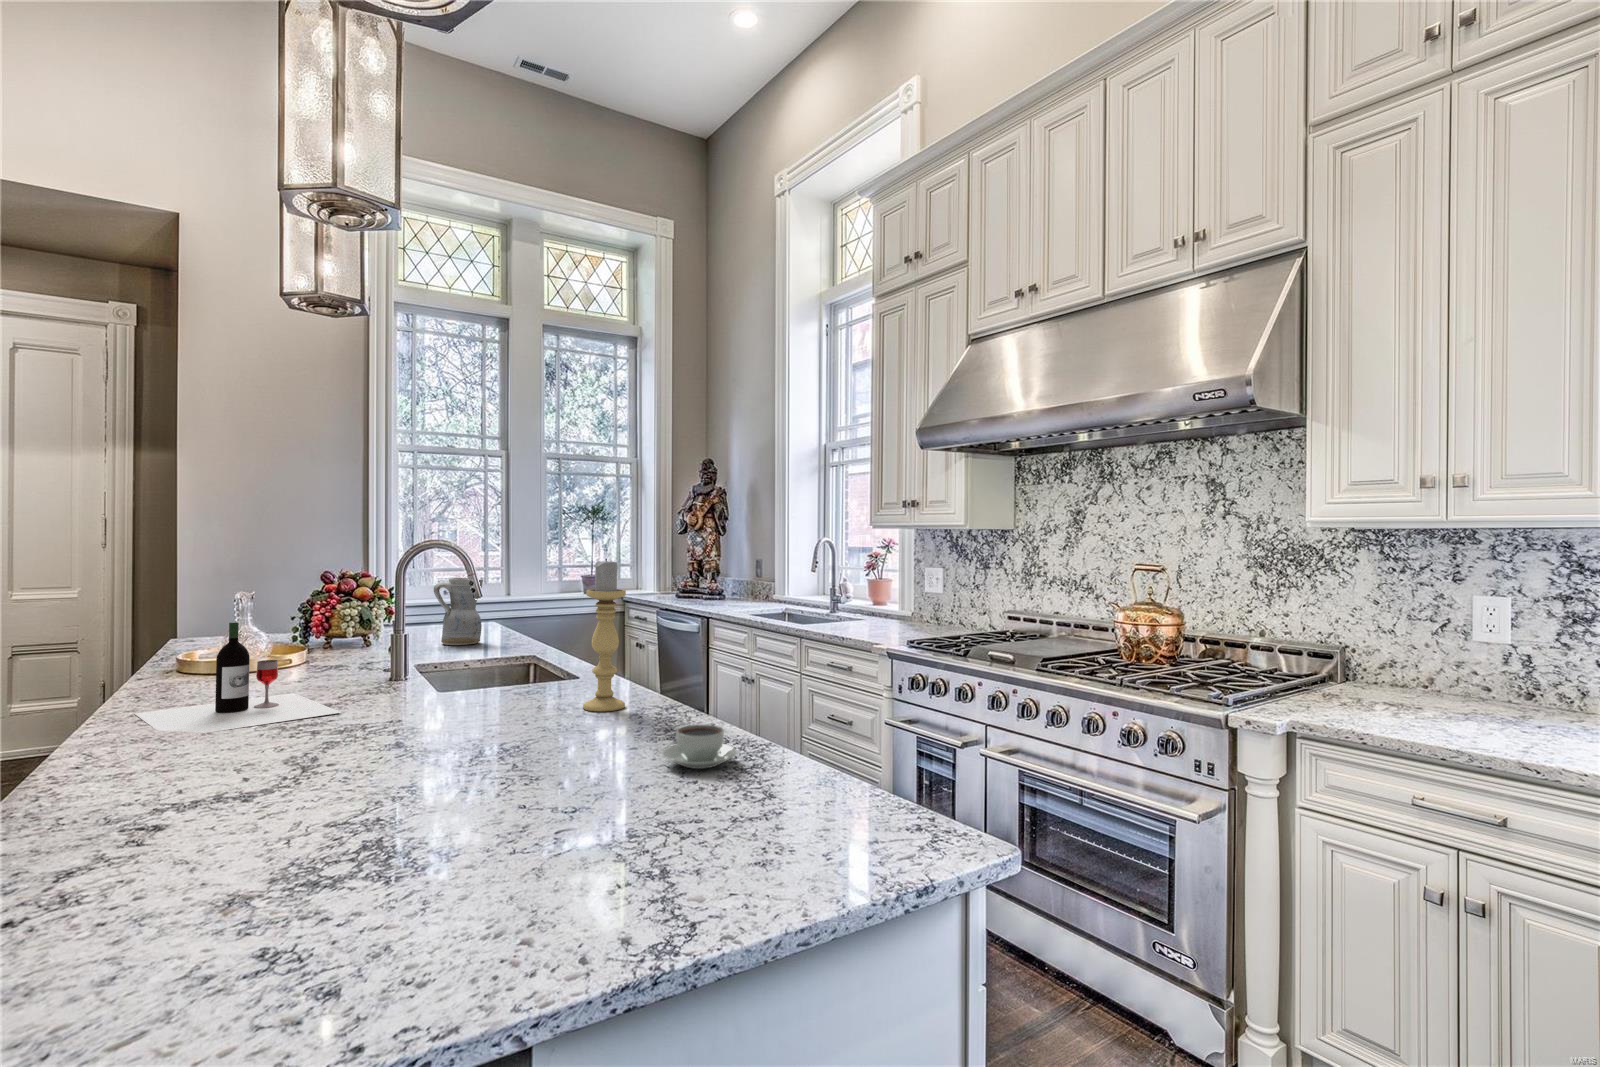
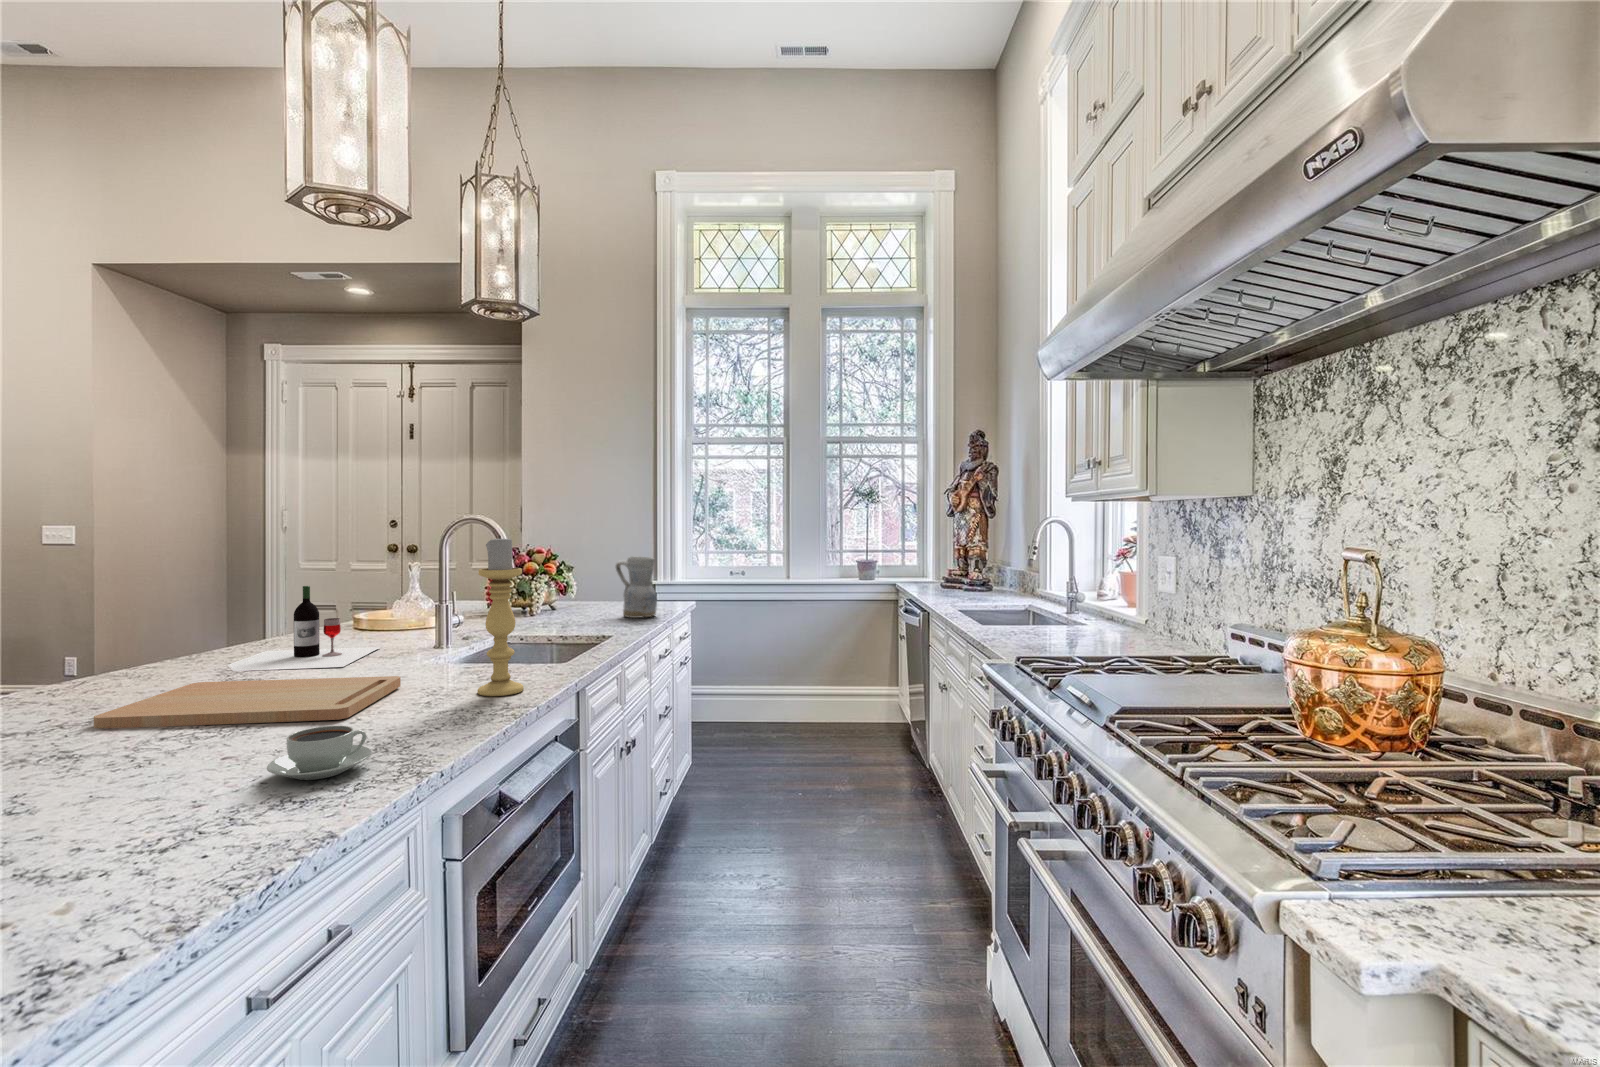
cutting board: none [270,706,560,787] -> present [94,676,401,728]

